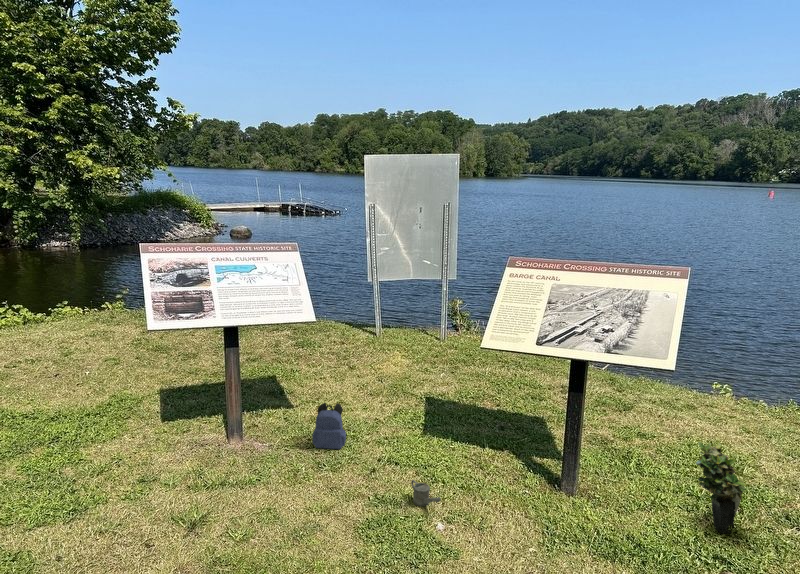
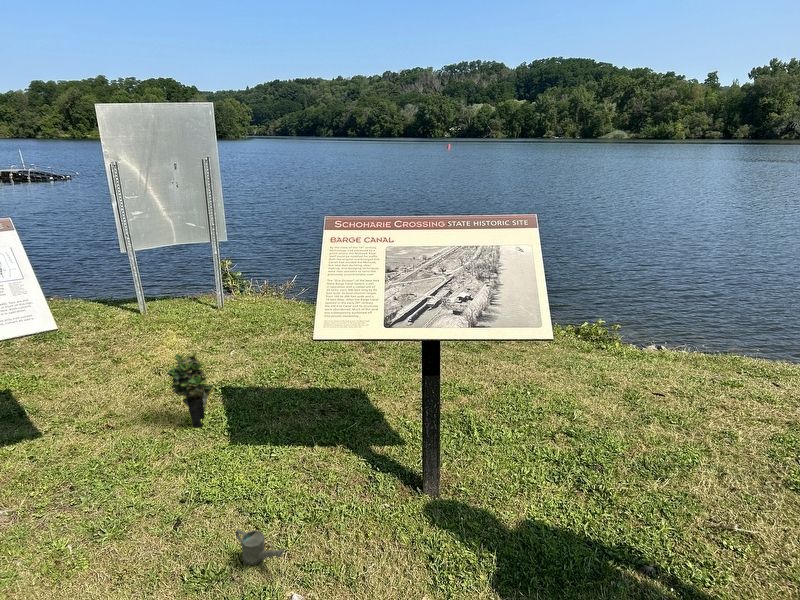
backpack: present [312,403,346,449] -> none [65,439,123,510]
potted plant: present [696,442,746,533] -> present [167,352,214,428]

